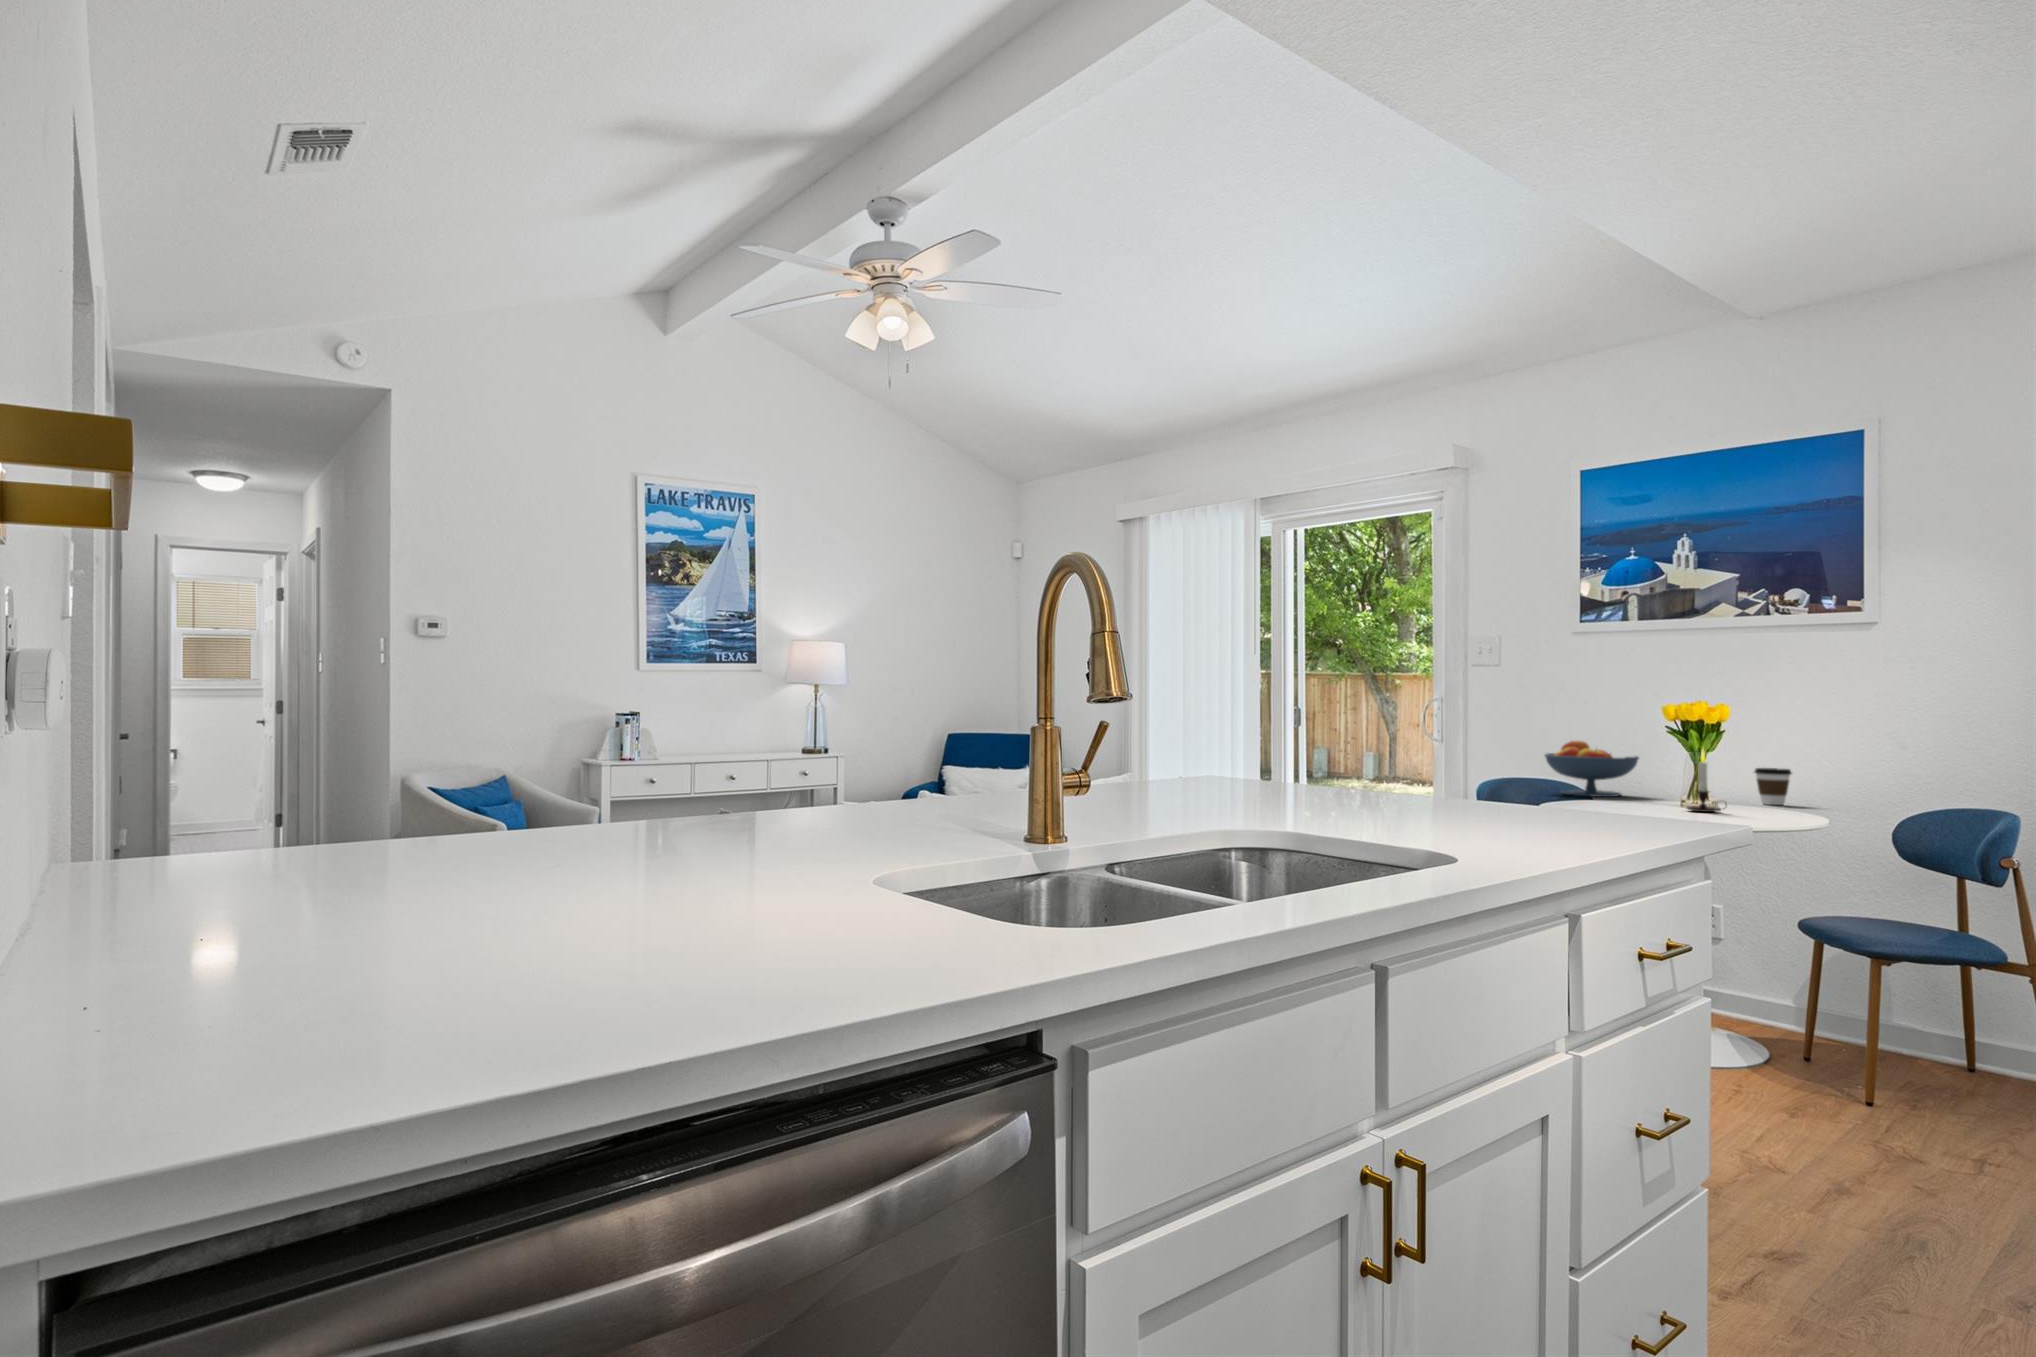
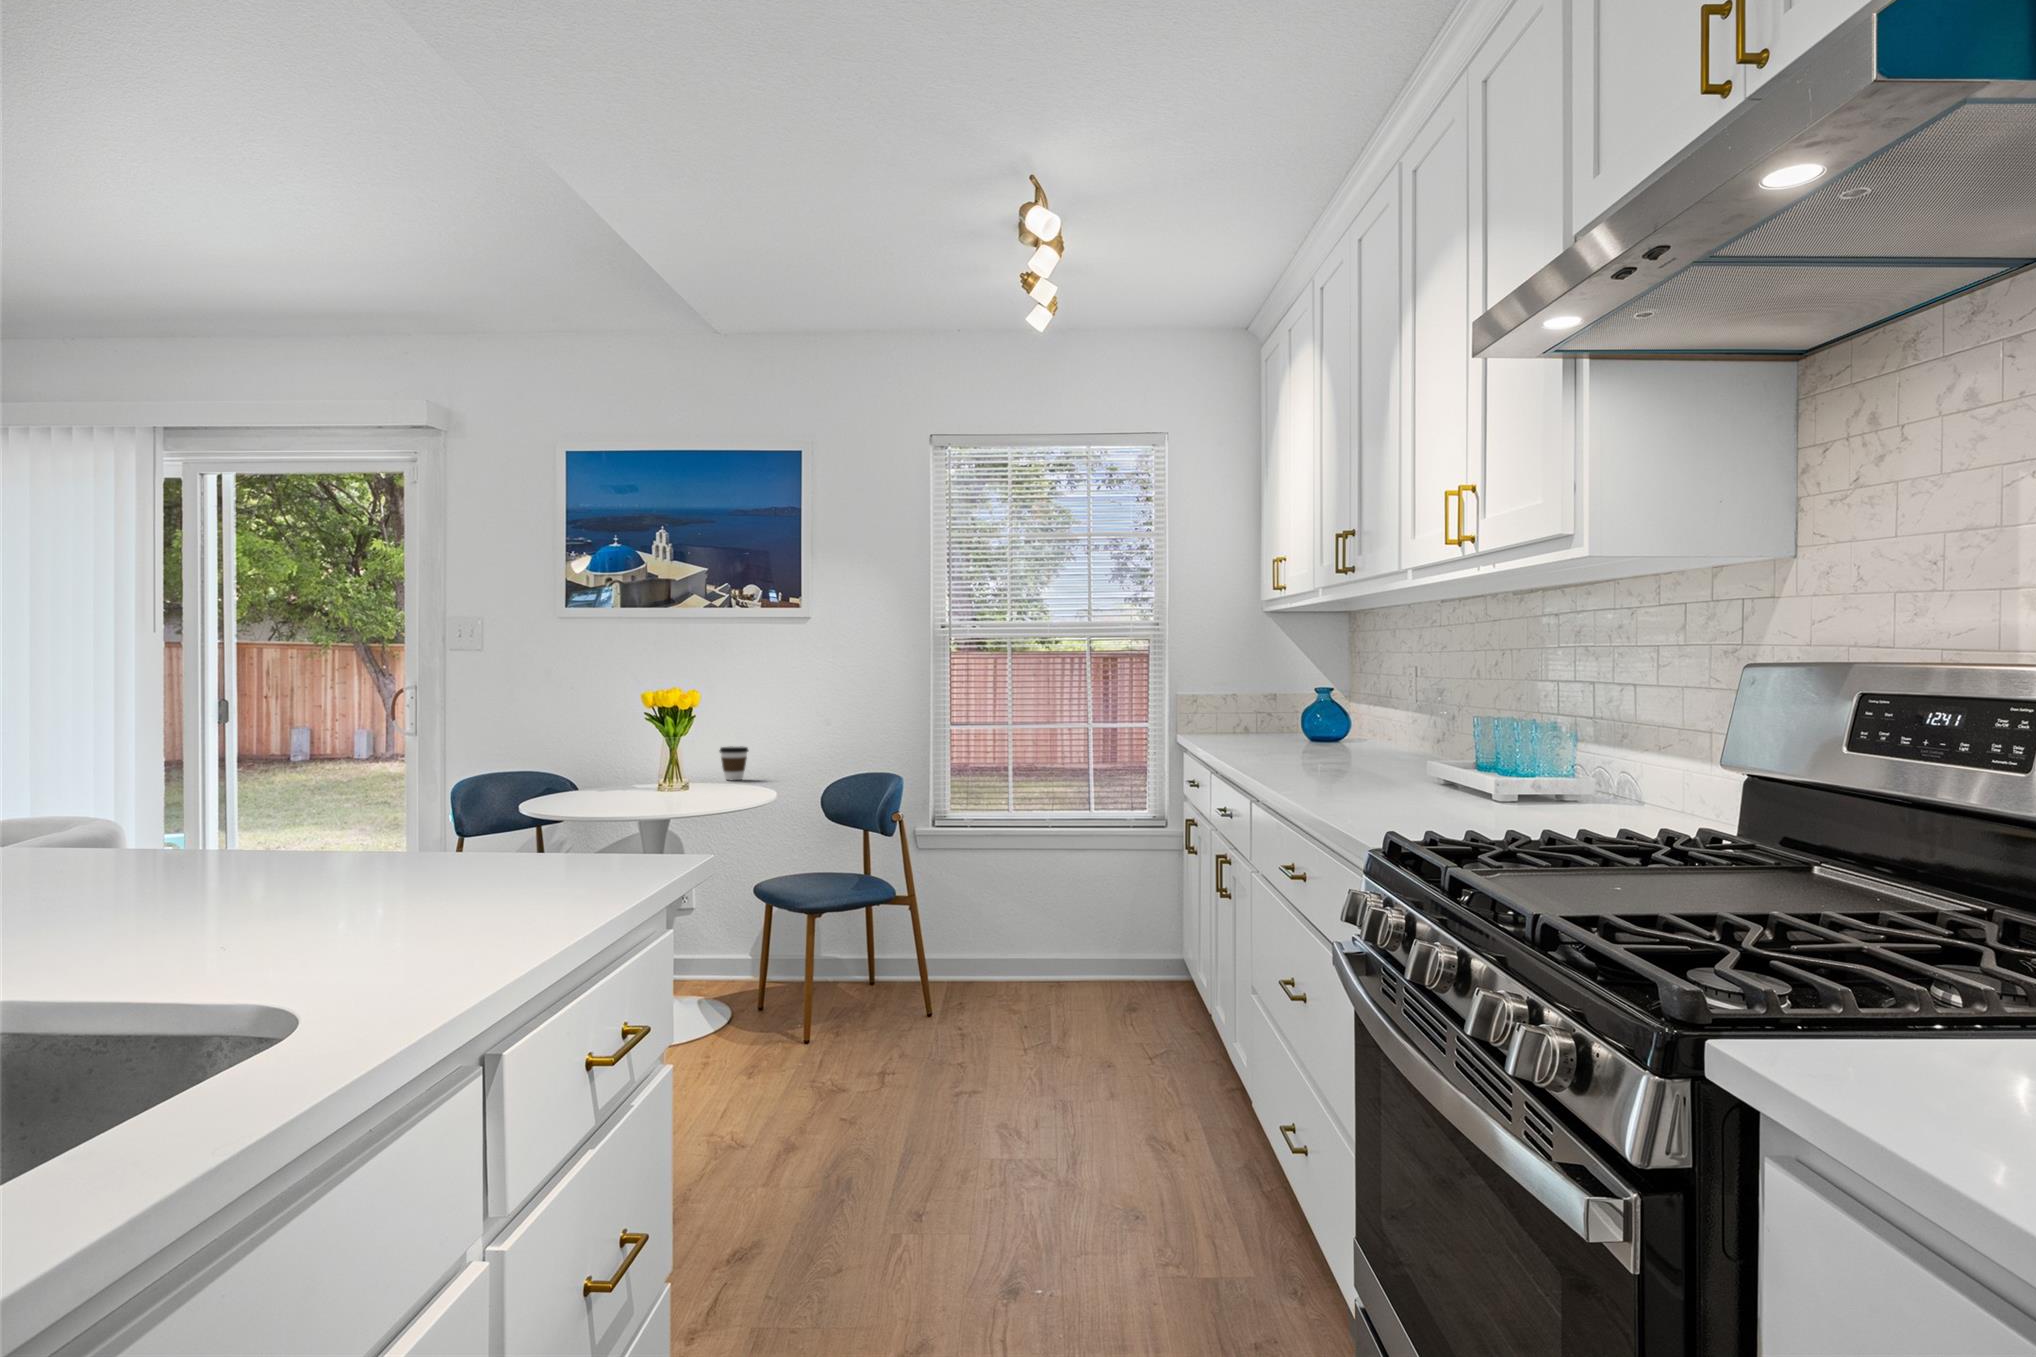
fruit bowl: present [1545,741,1639,797] -> none [527,727,621,785]
candle: present [1687,749,1724,812] -> none [661,732,697,796]

